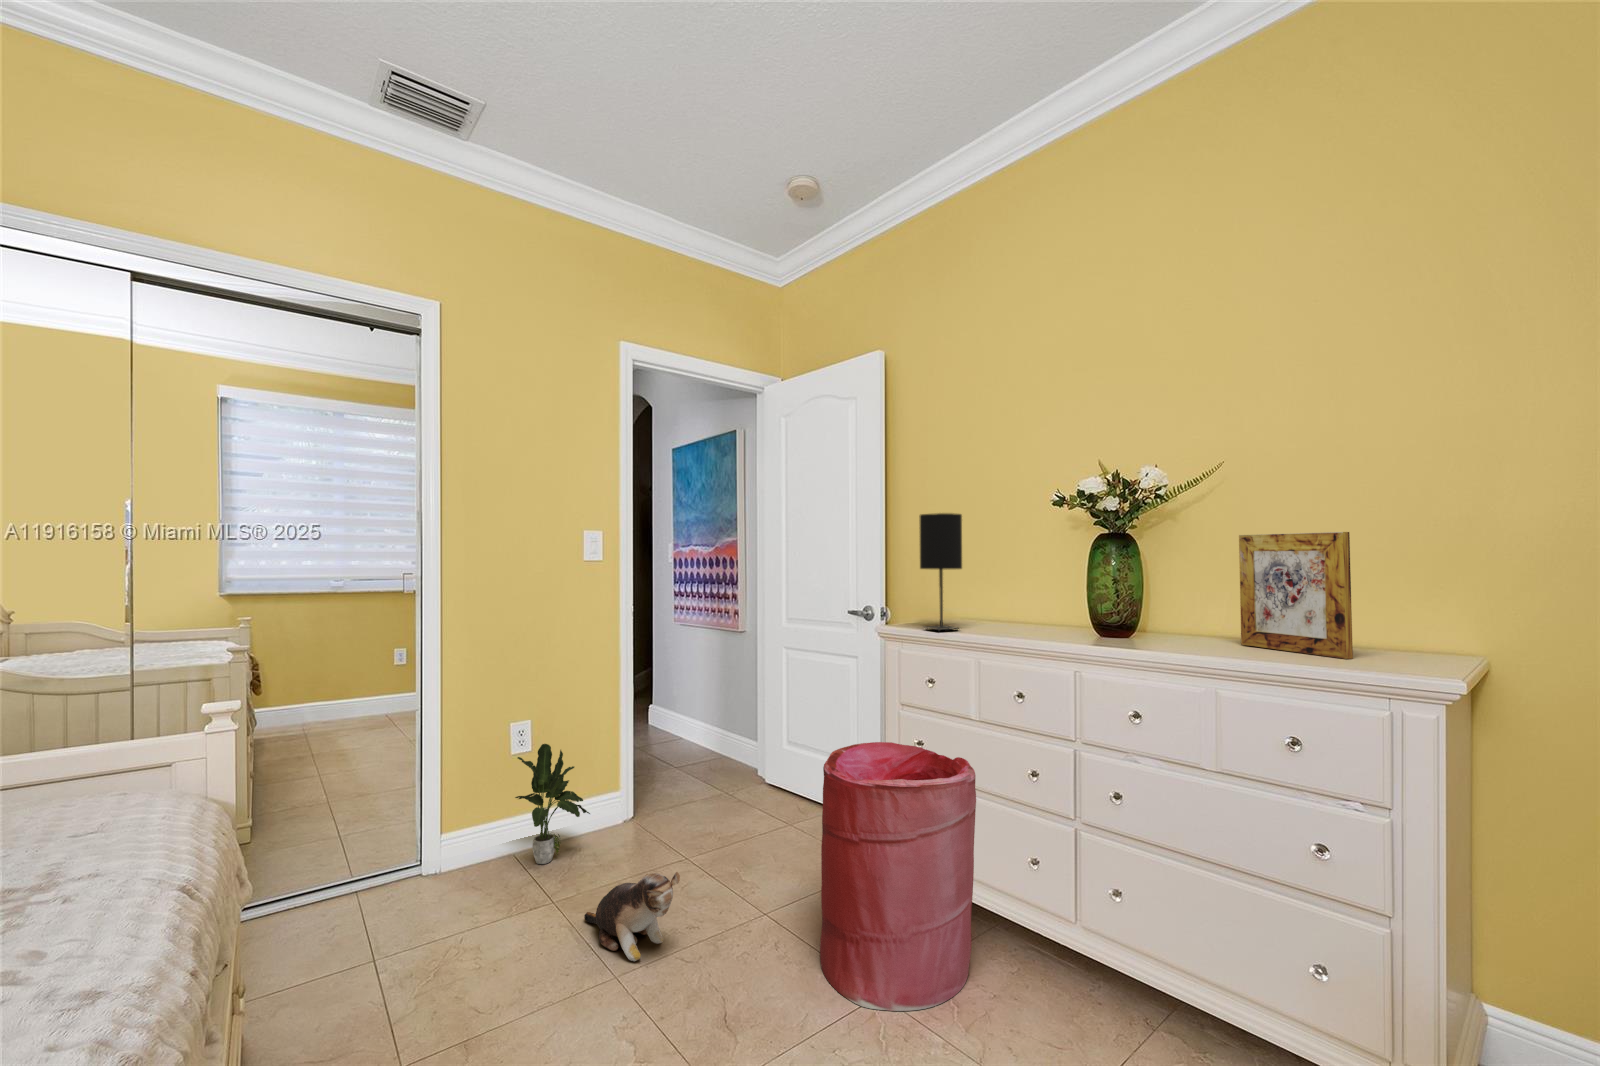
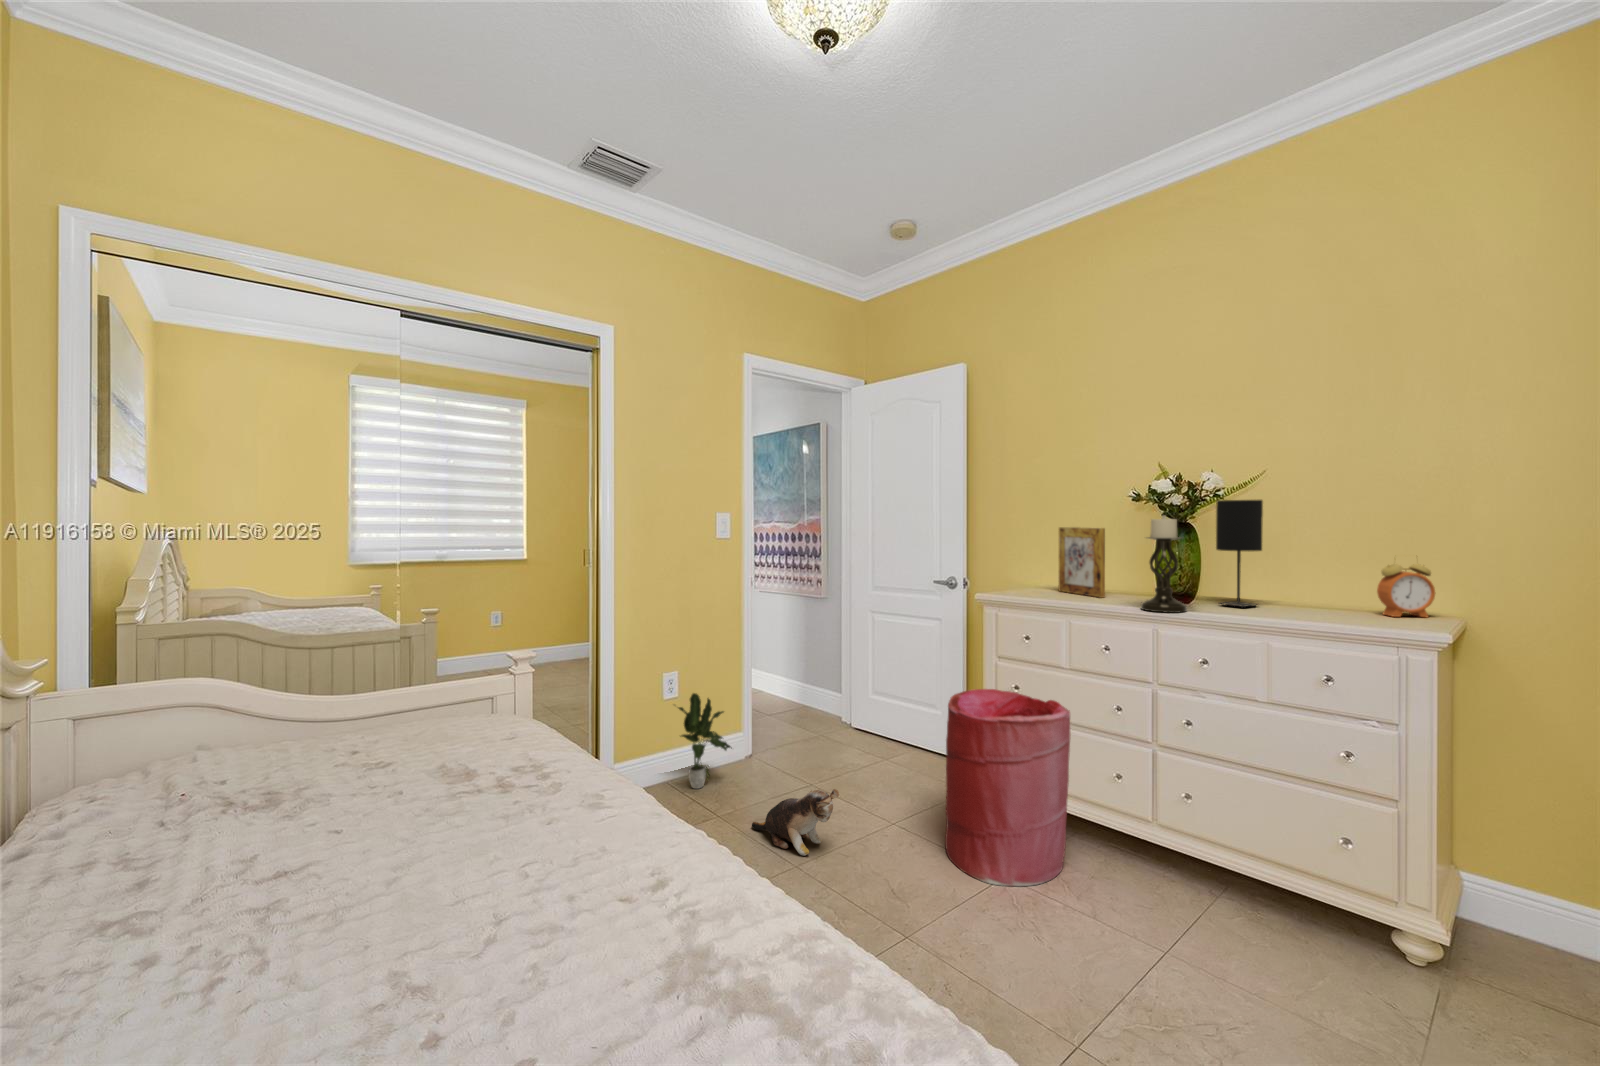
table lamp: present [919,513,962,631] -> present [1216,500,1263,608]
candle holder: none [1065,522,1121,645] -> present [1141,515,1187,613]
picture frame: present [1239,532,1353,659] -> present [1059,527,1105,598]
alarm clock: none [1360,571,1435,653] -> present [1377,564,1435,617]

